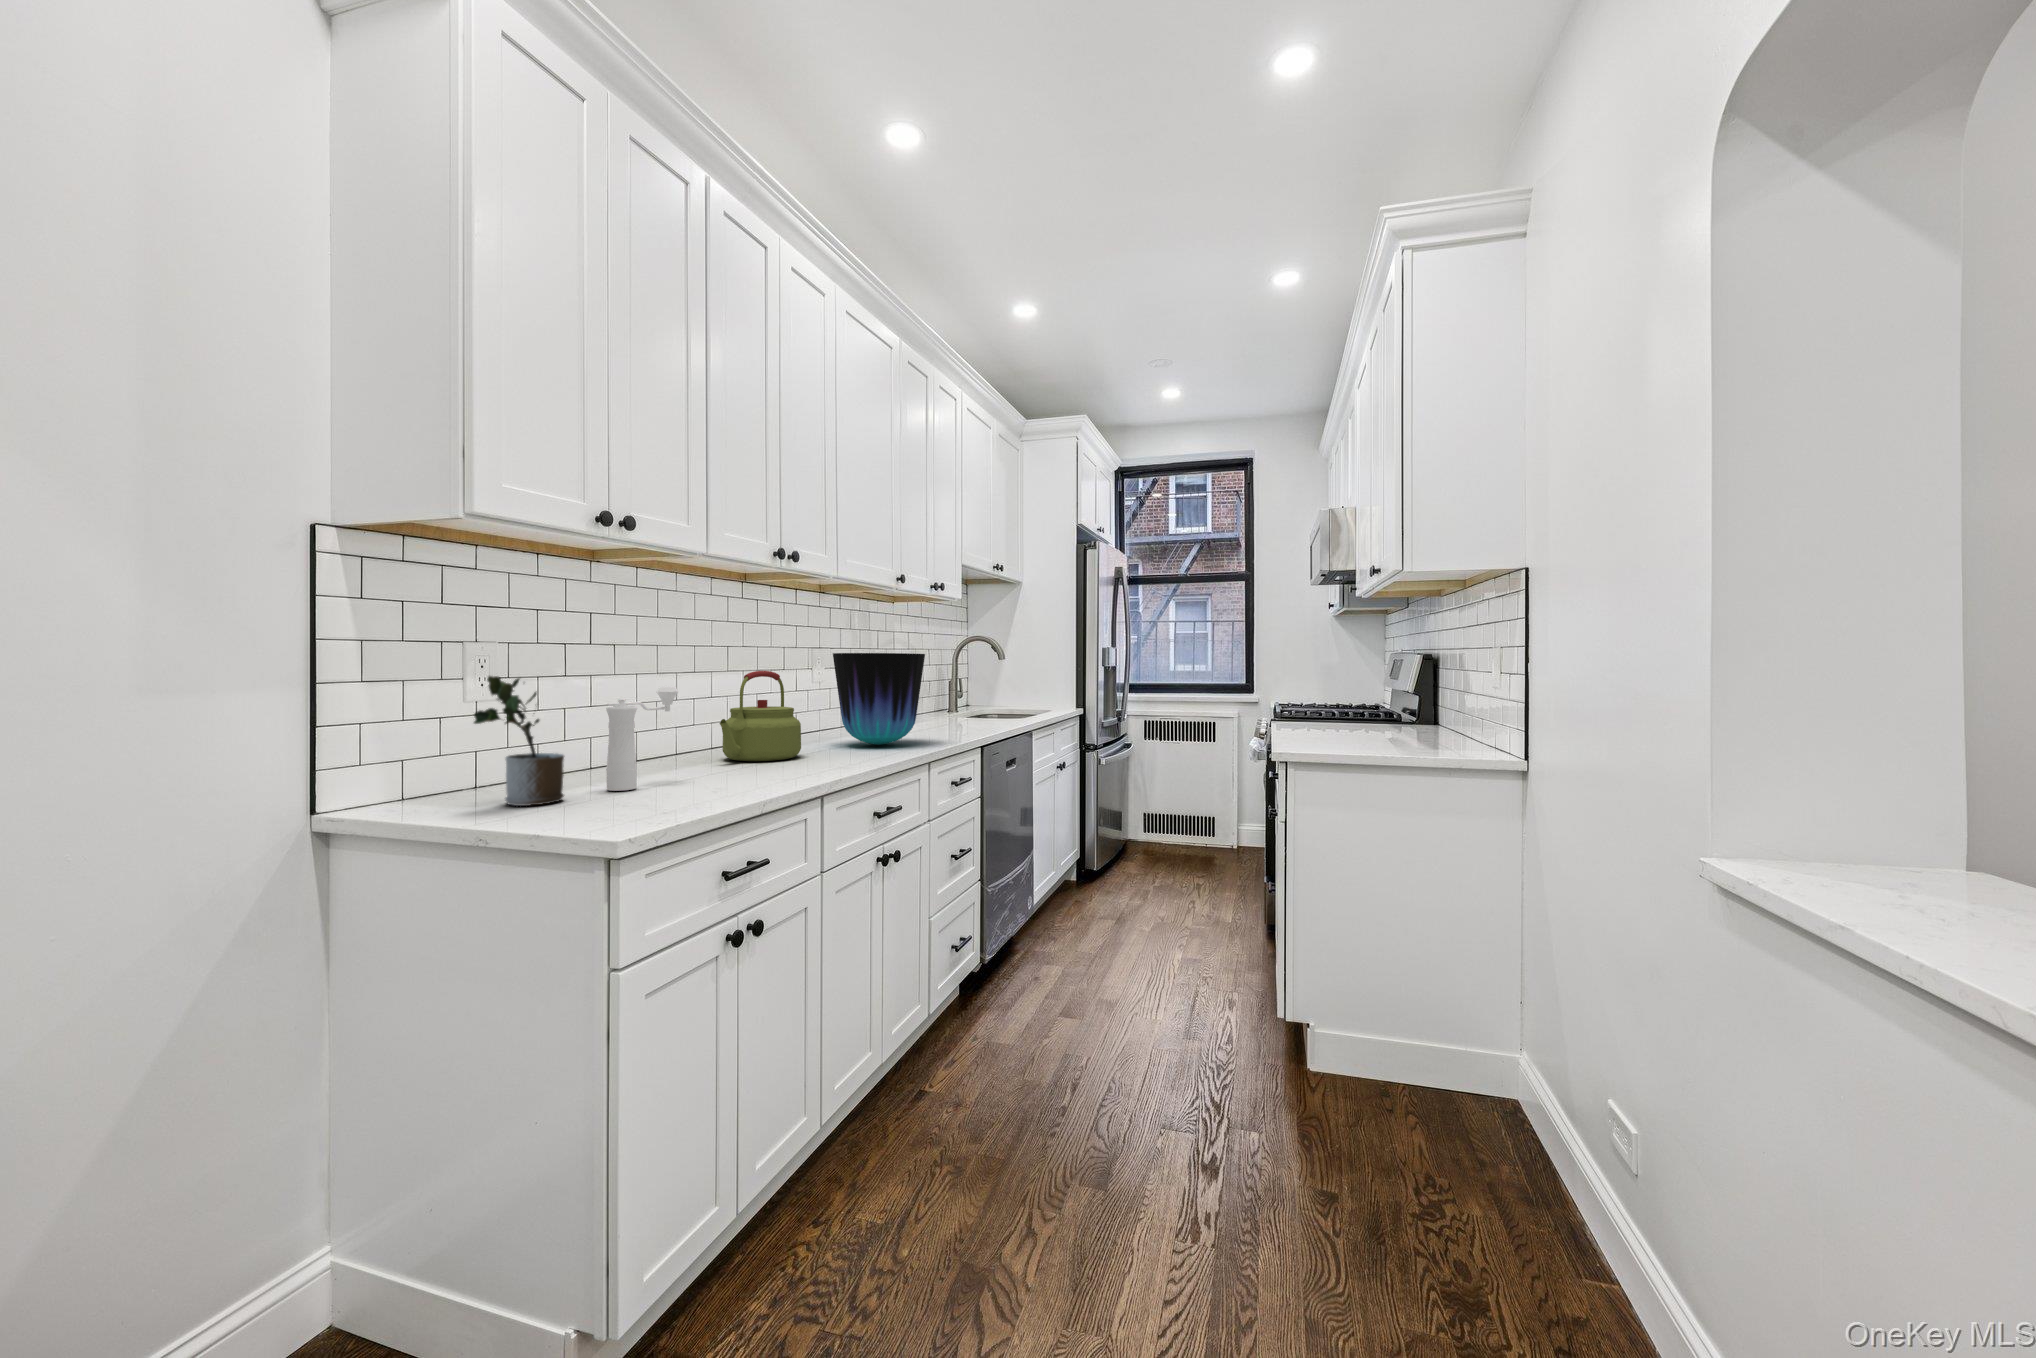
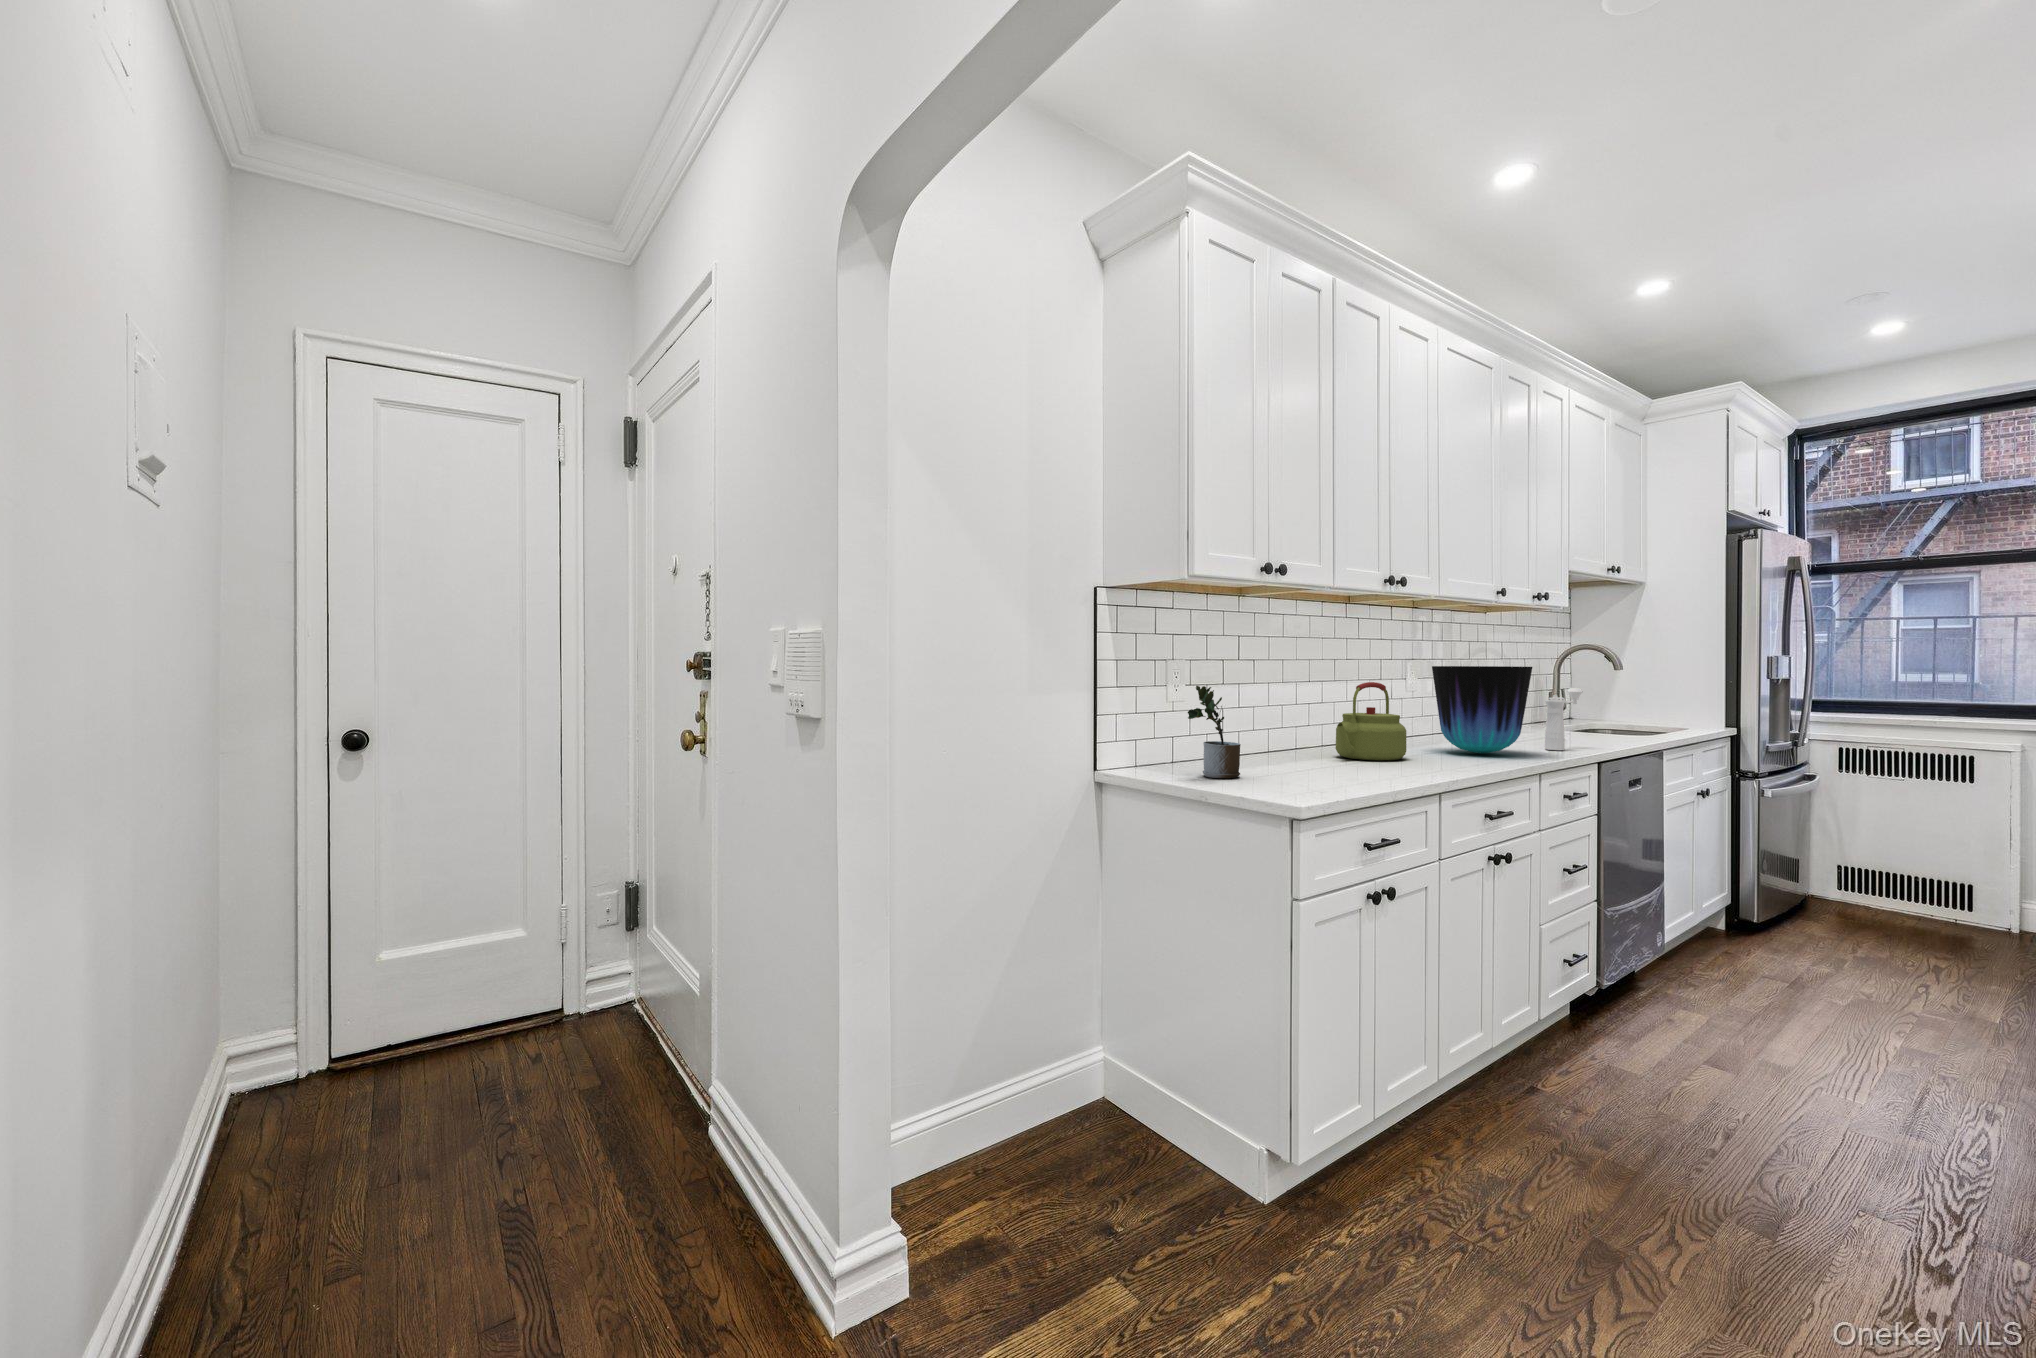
pepper mill: present [606,686,678,791] -> present [1545,688,1583,750]

